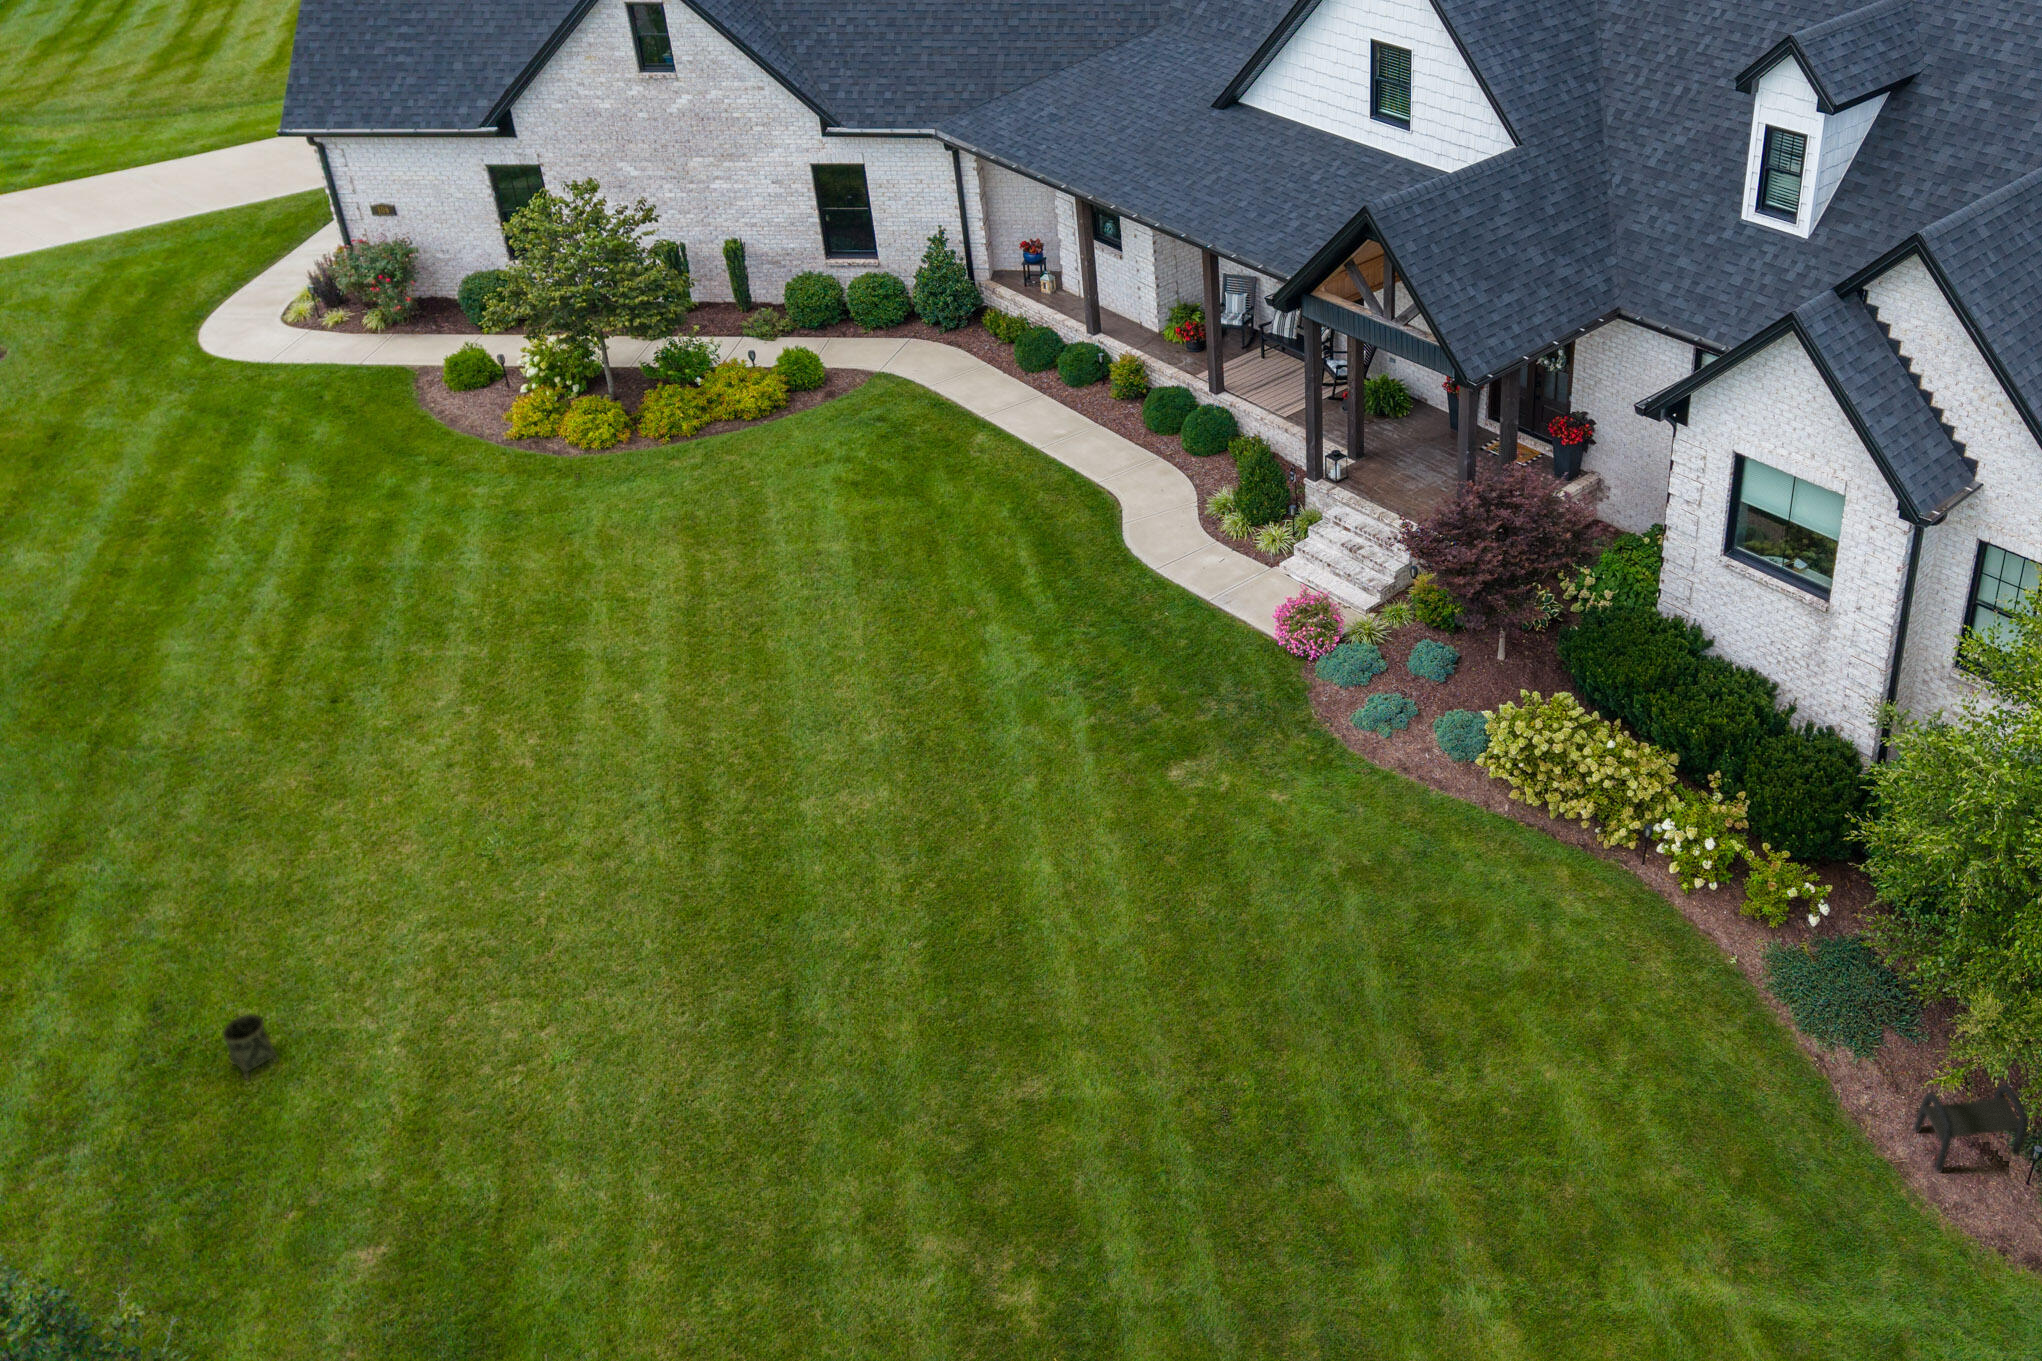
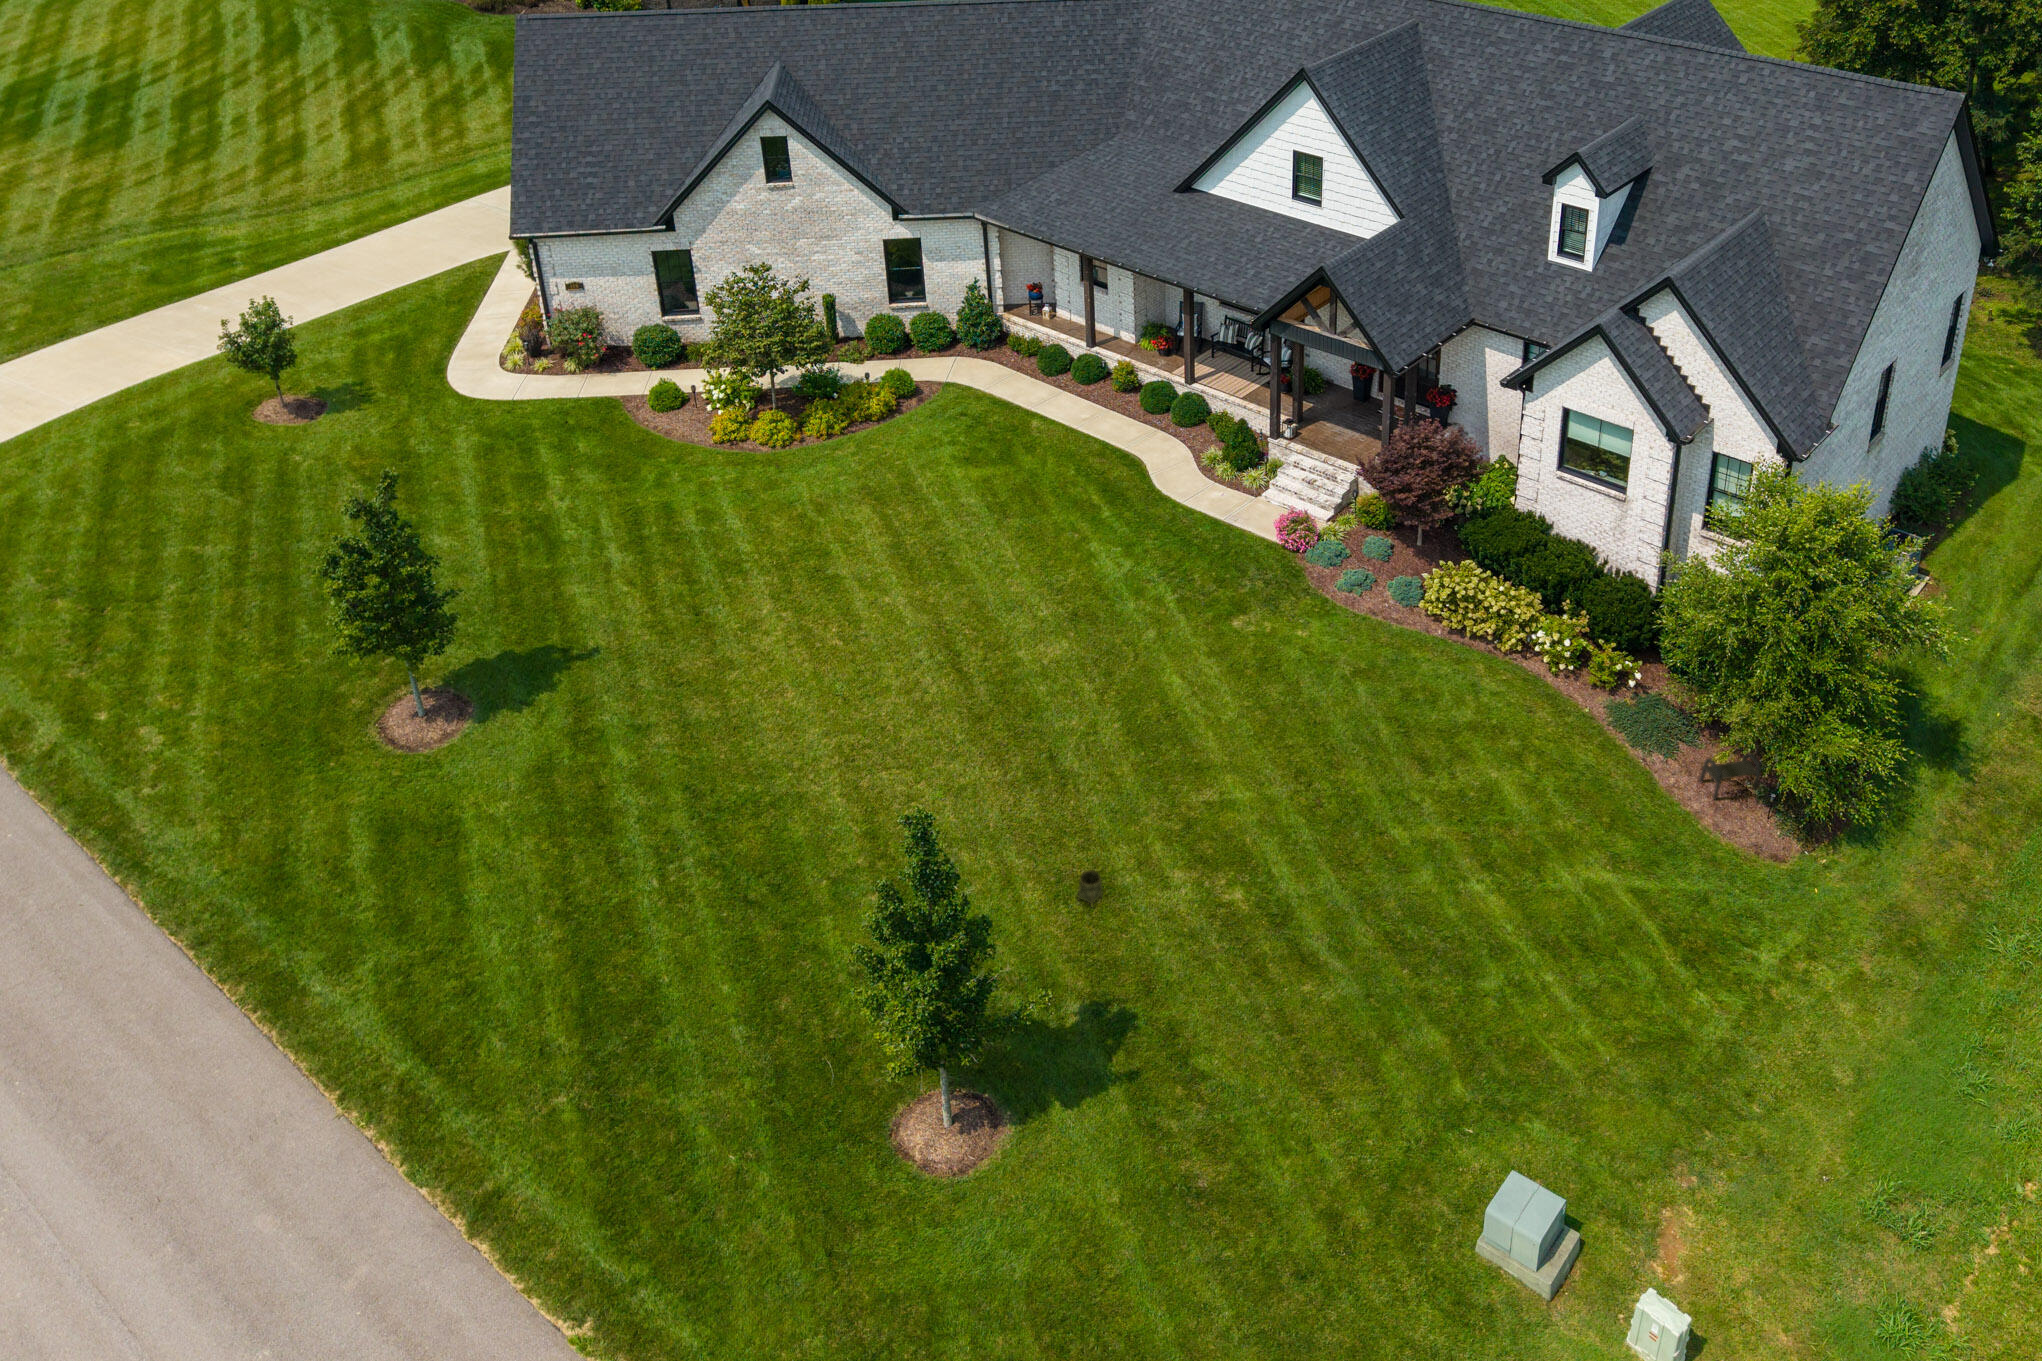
basket: present [223,1014,278,1079] -> present [1078,870,1103,907]

